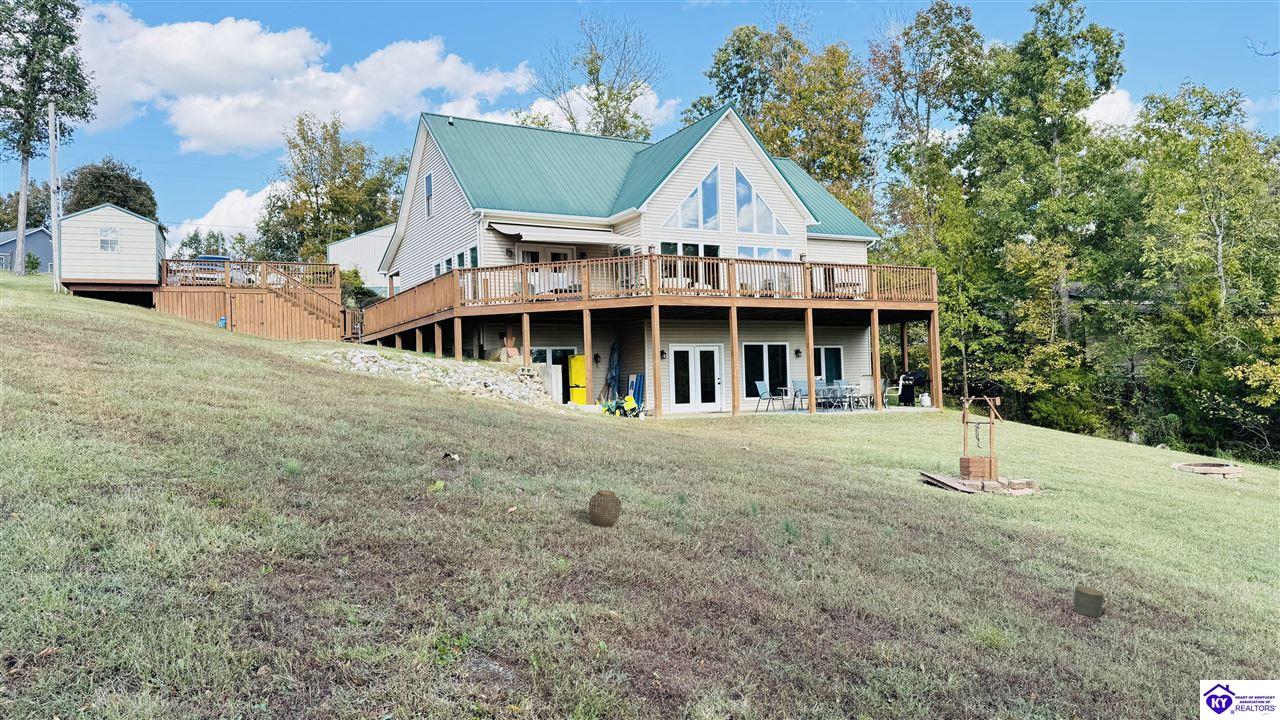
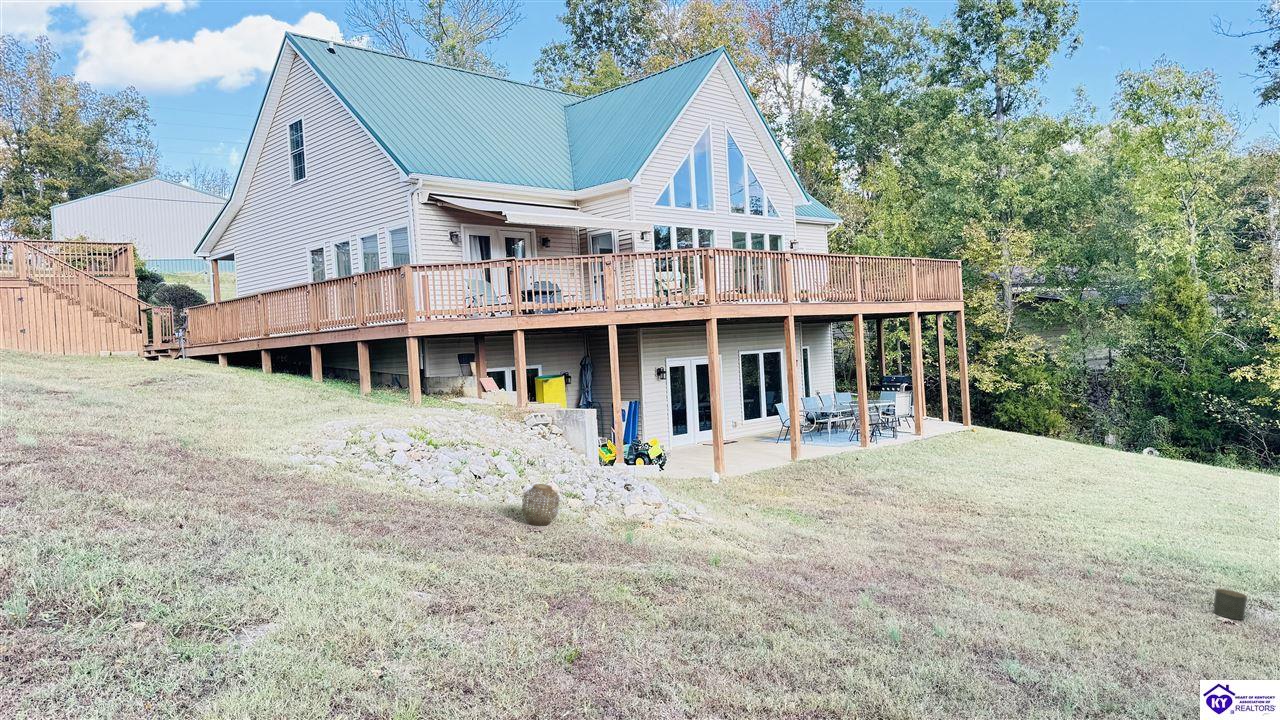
planter: present [1073,586,1104,617] -> present [1214,589,1247,620]

